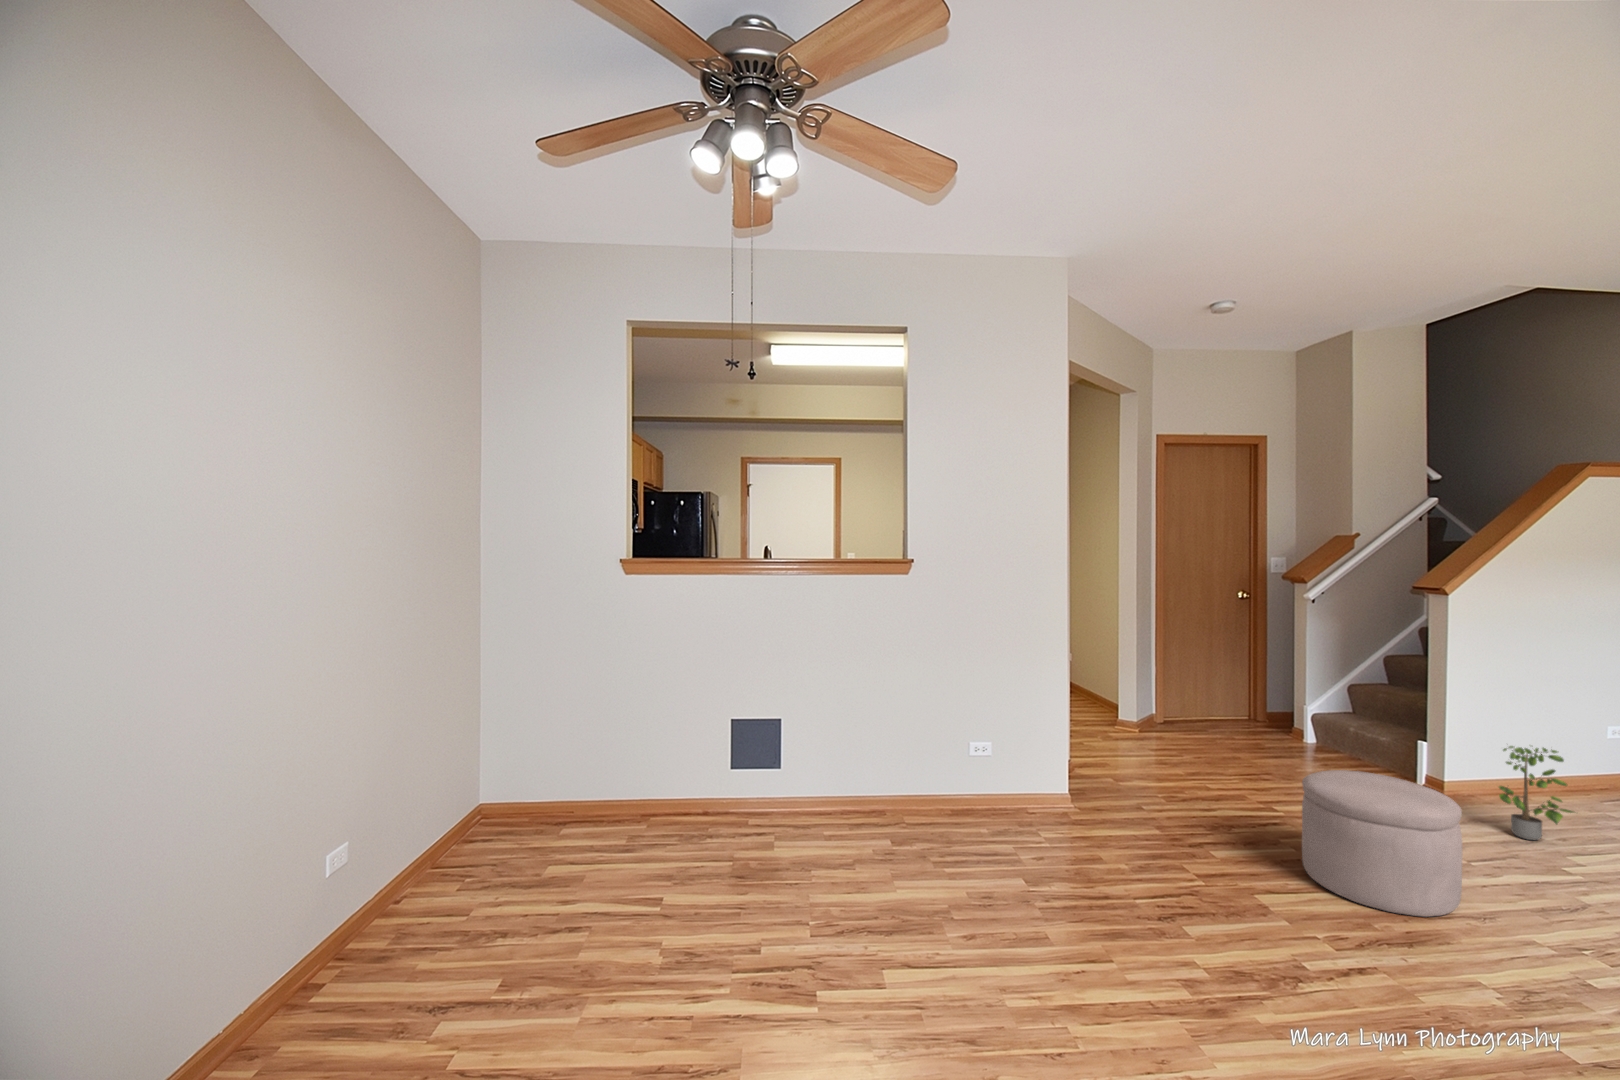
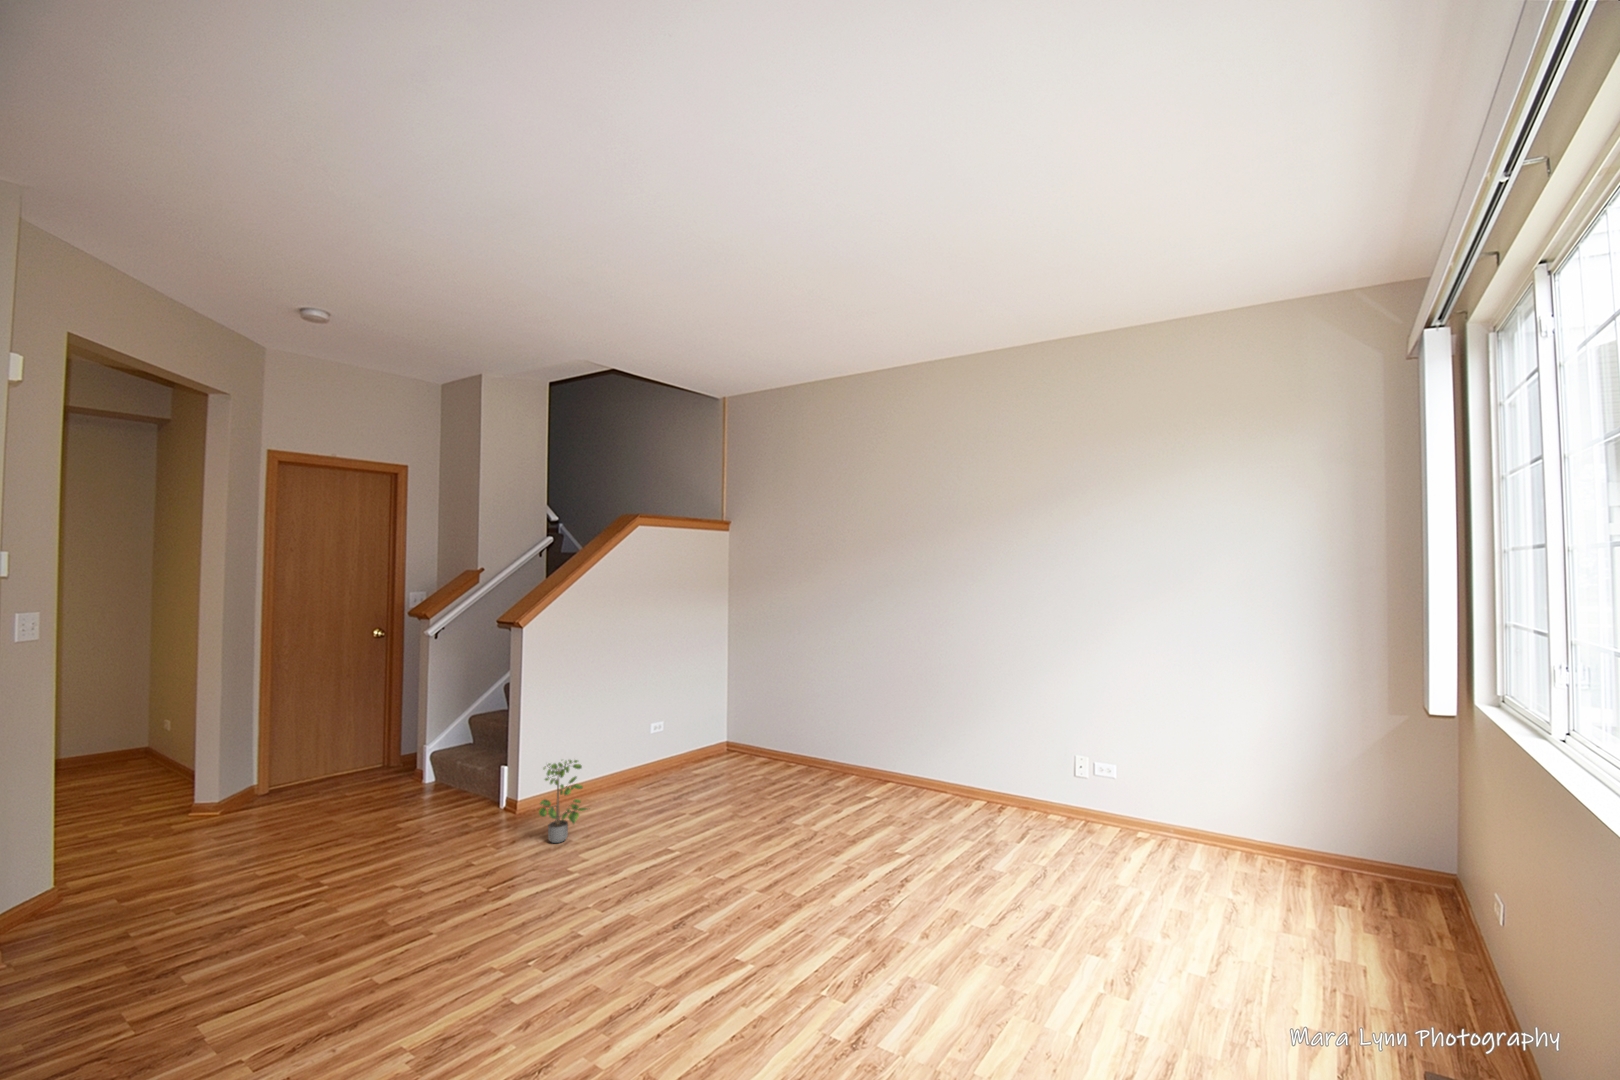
ottoman: present [1302,770,1462,917] -> none [301,842,459,1016]

